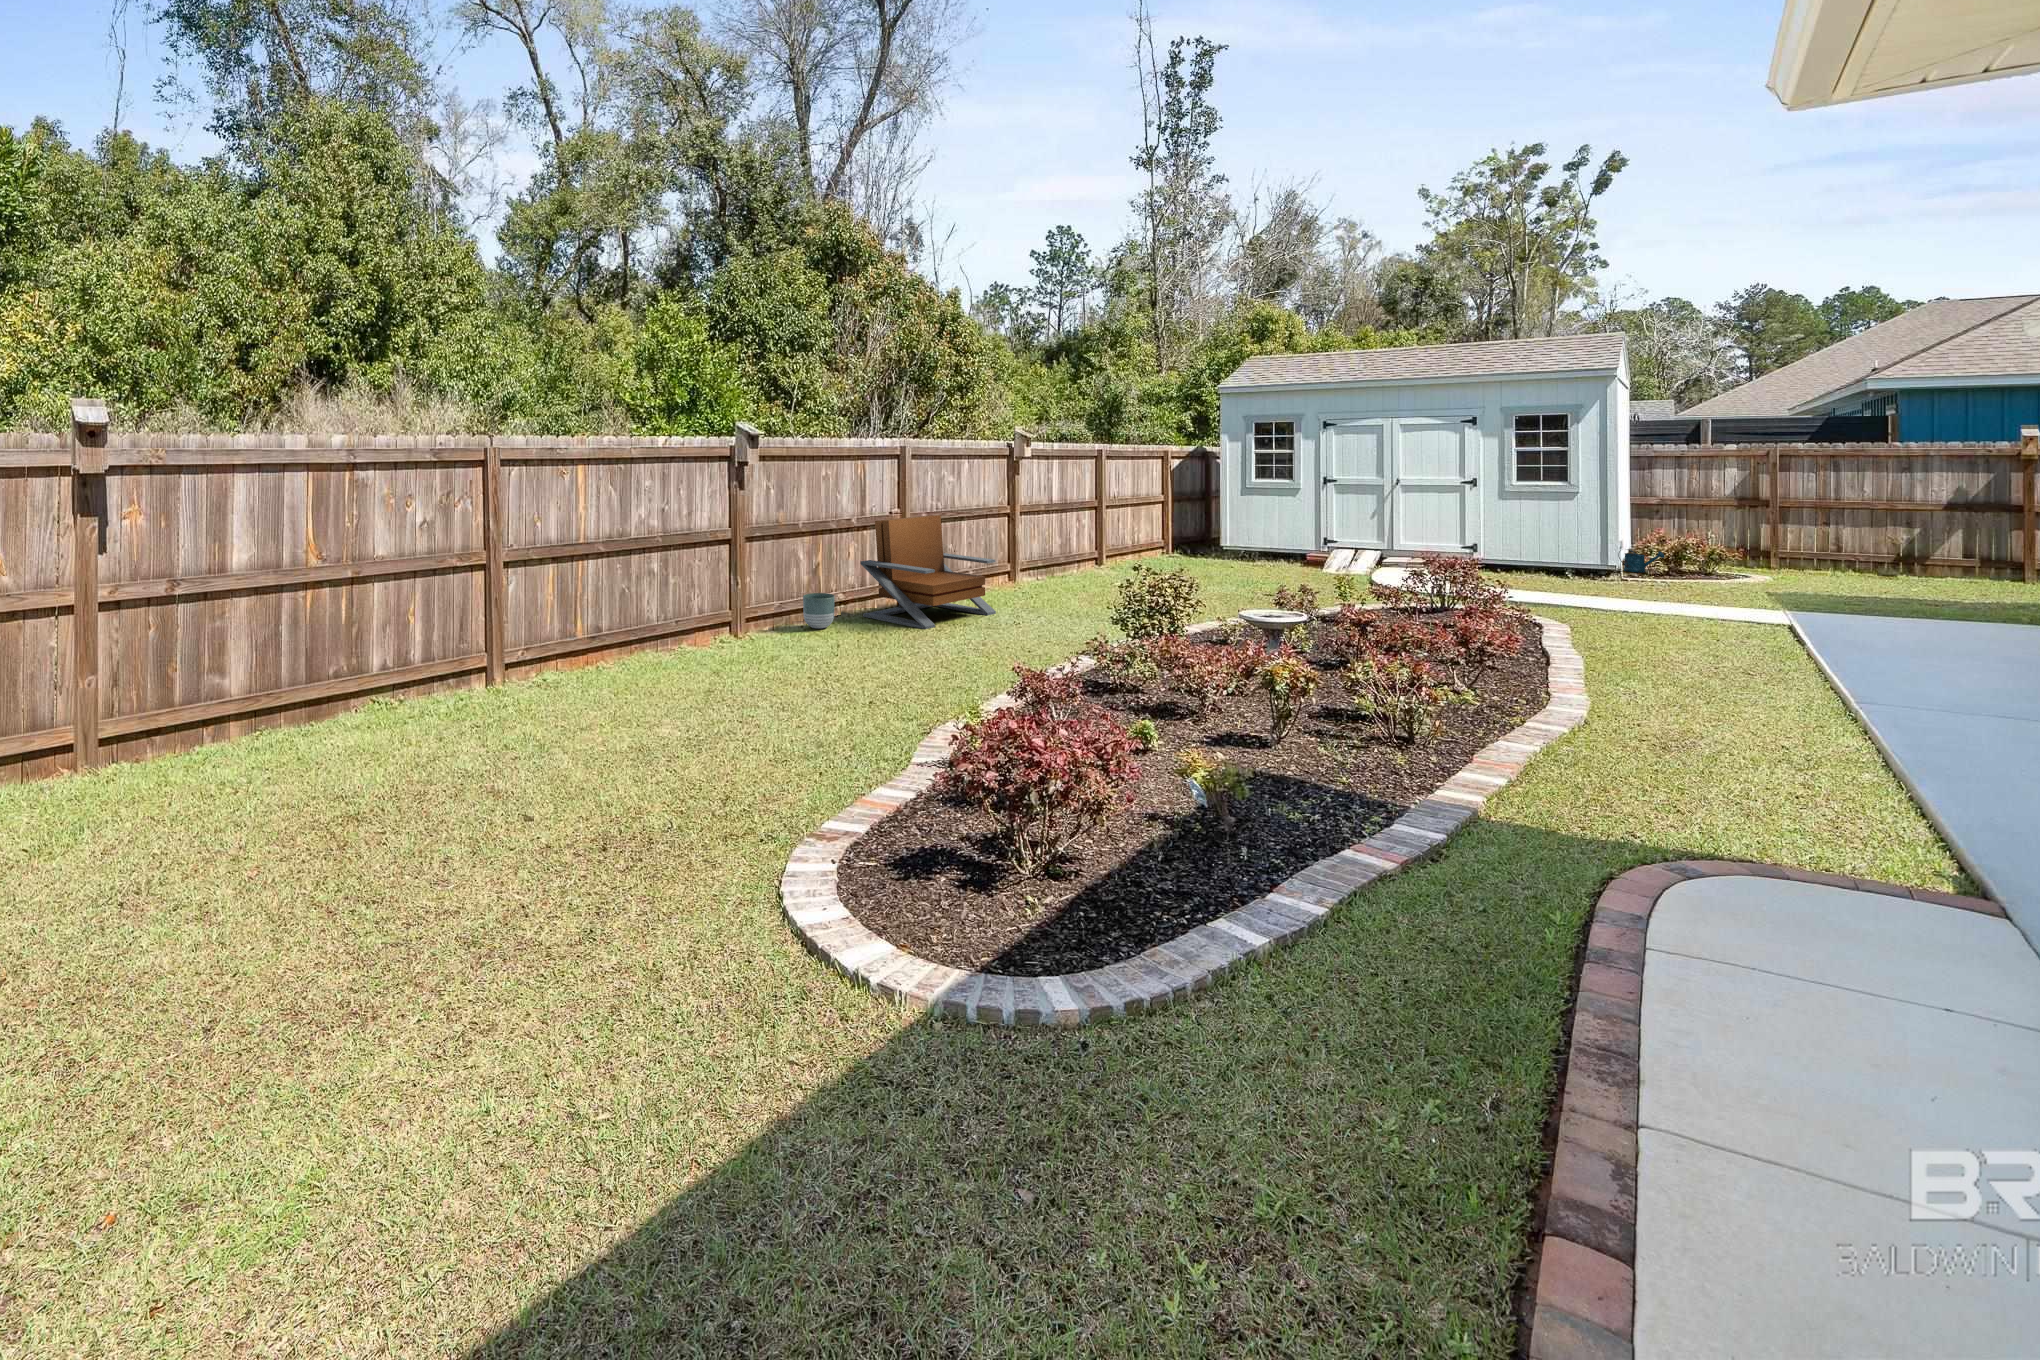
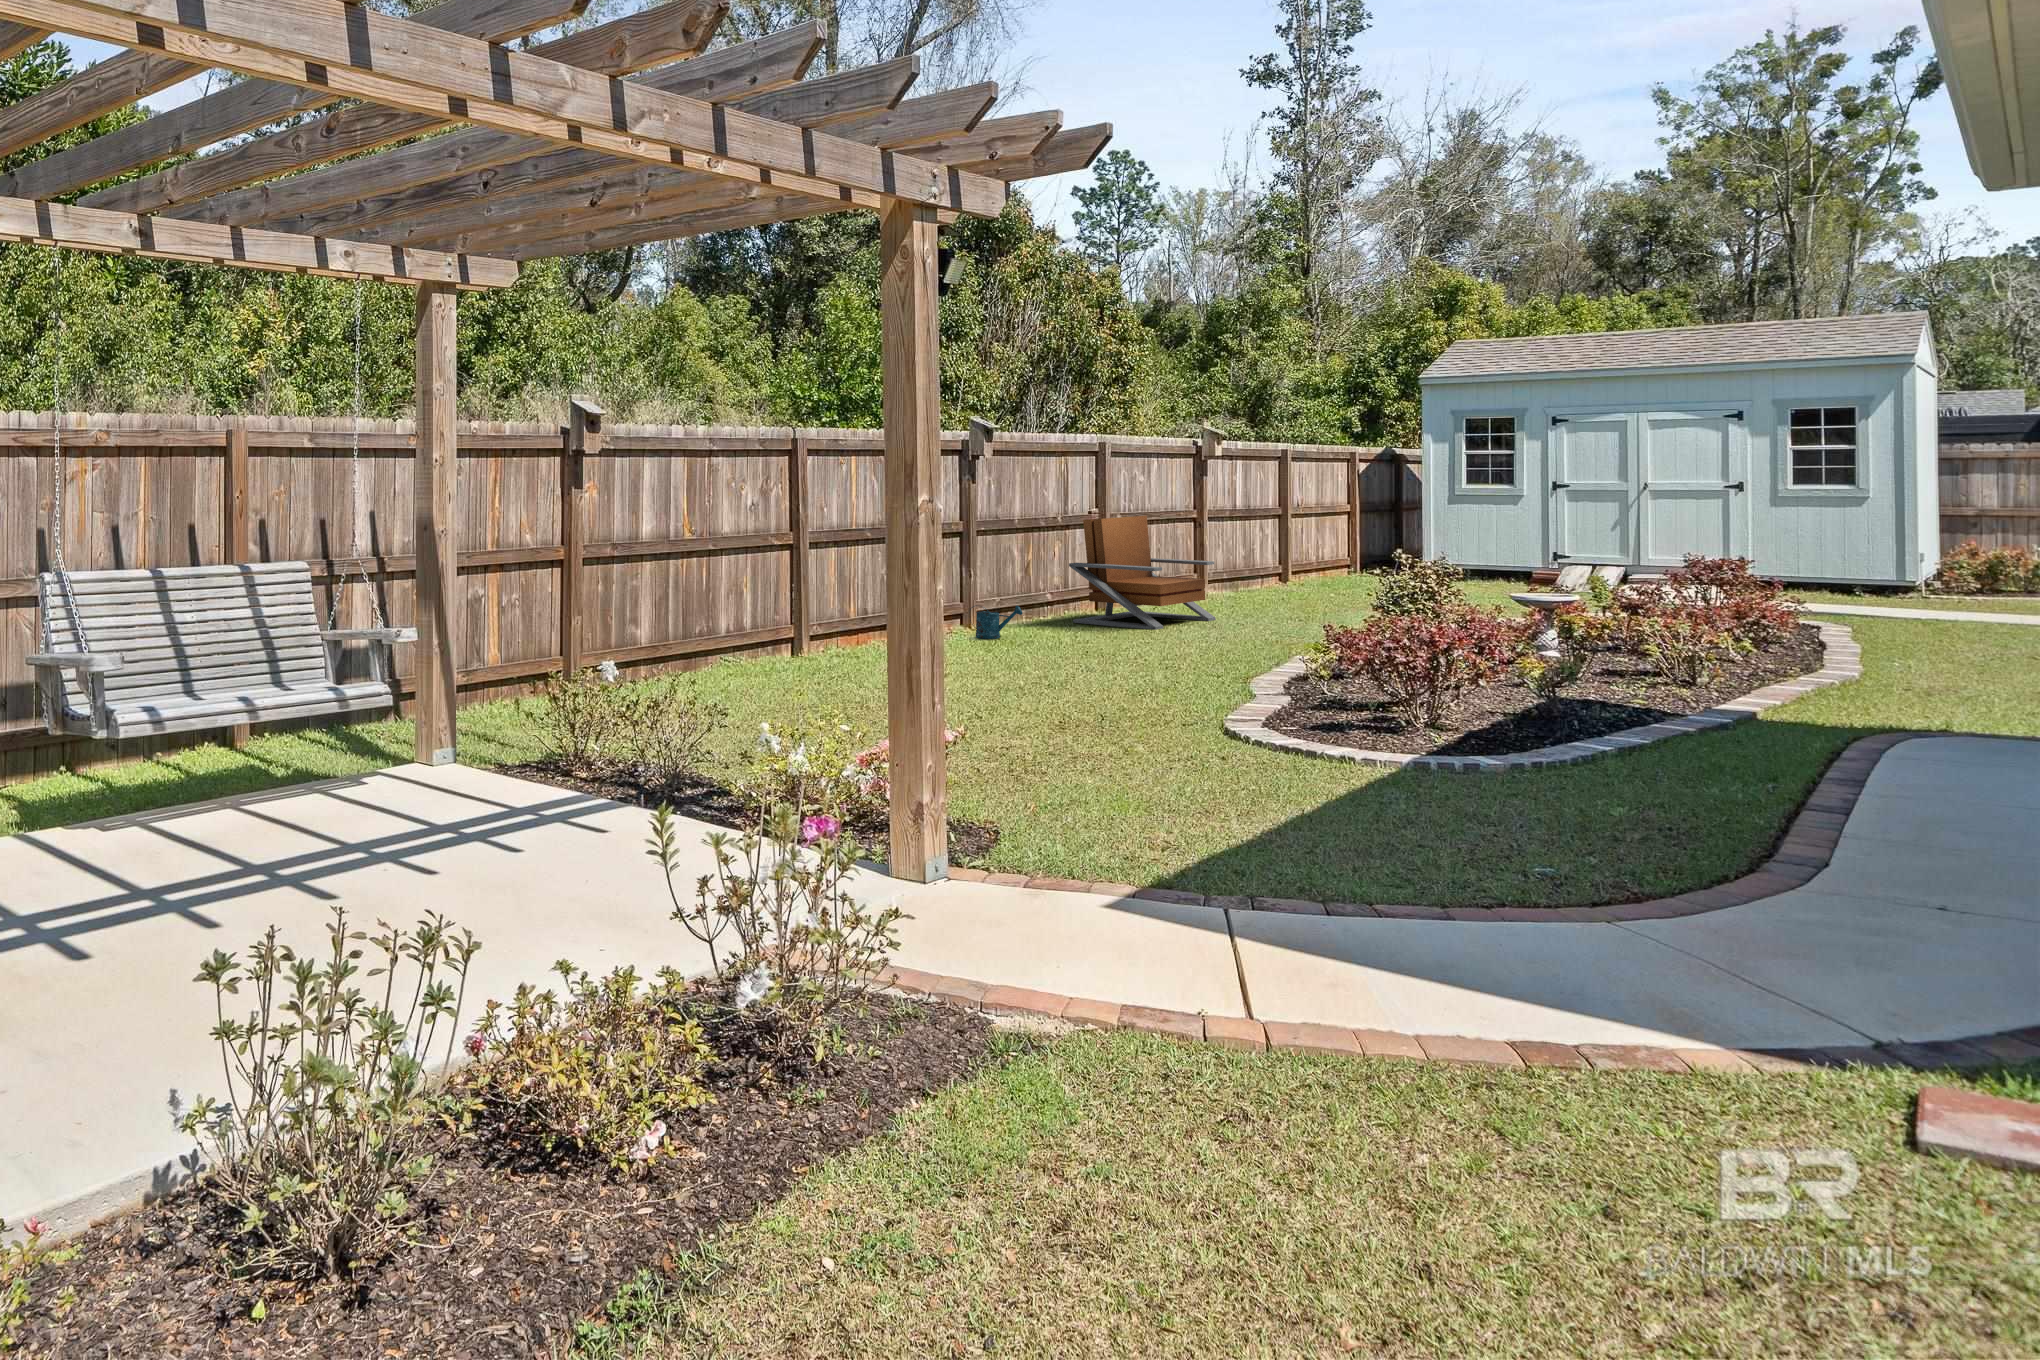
watering can: present [1618,550,1665,572] -> present [972,606,1022,639]
planter: present [803,593,835,629] -> none [1022,594,1056,630]

